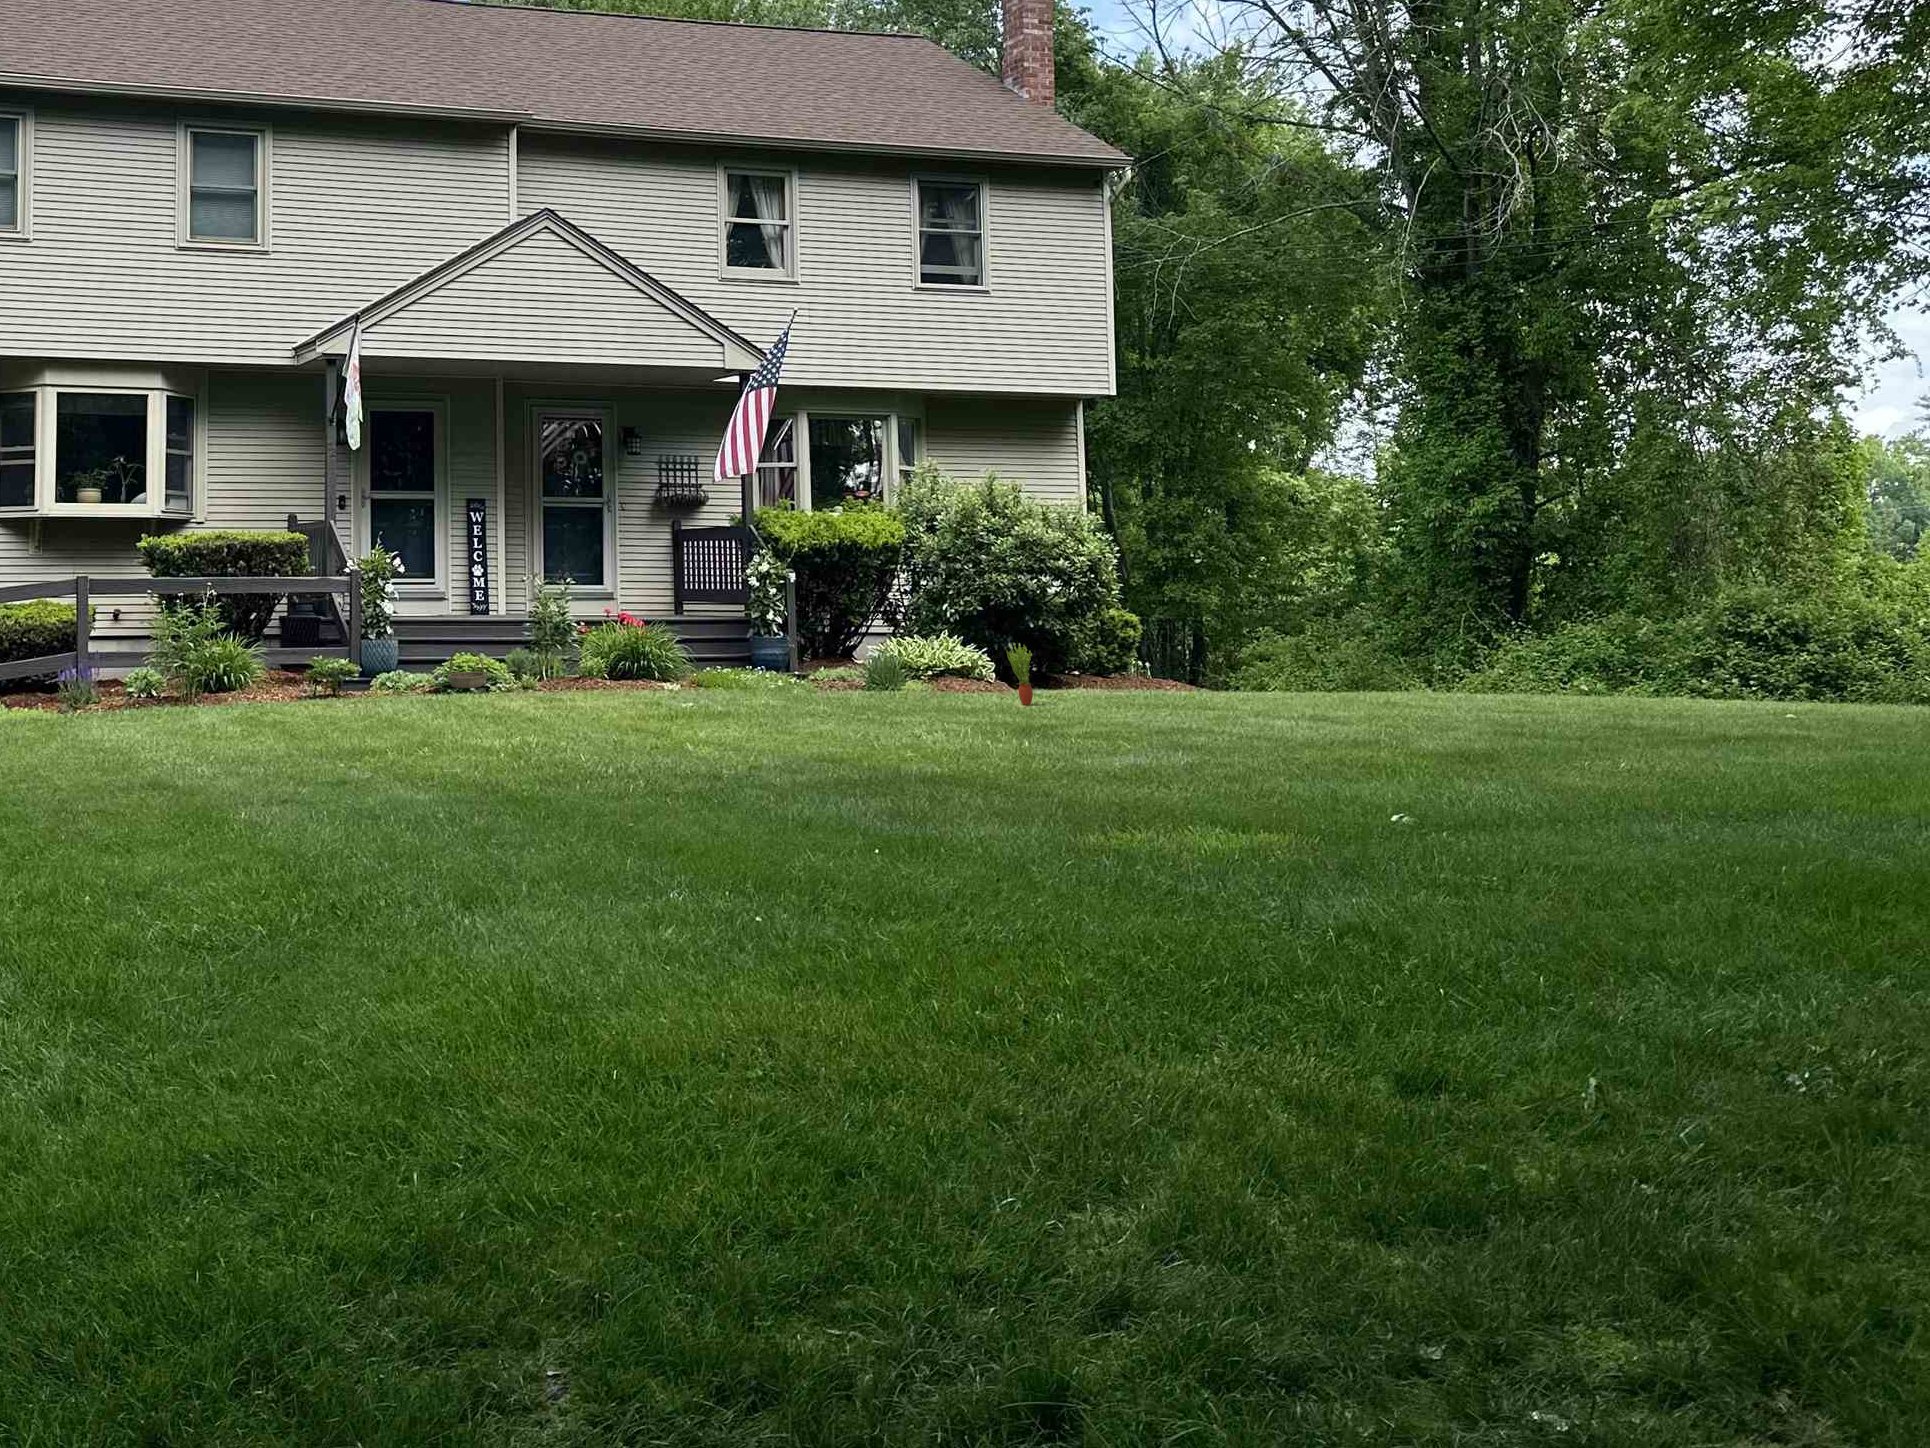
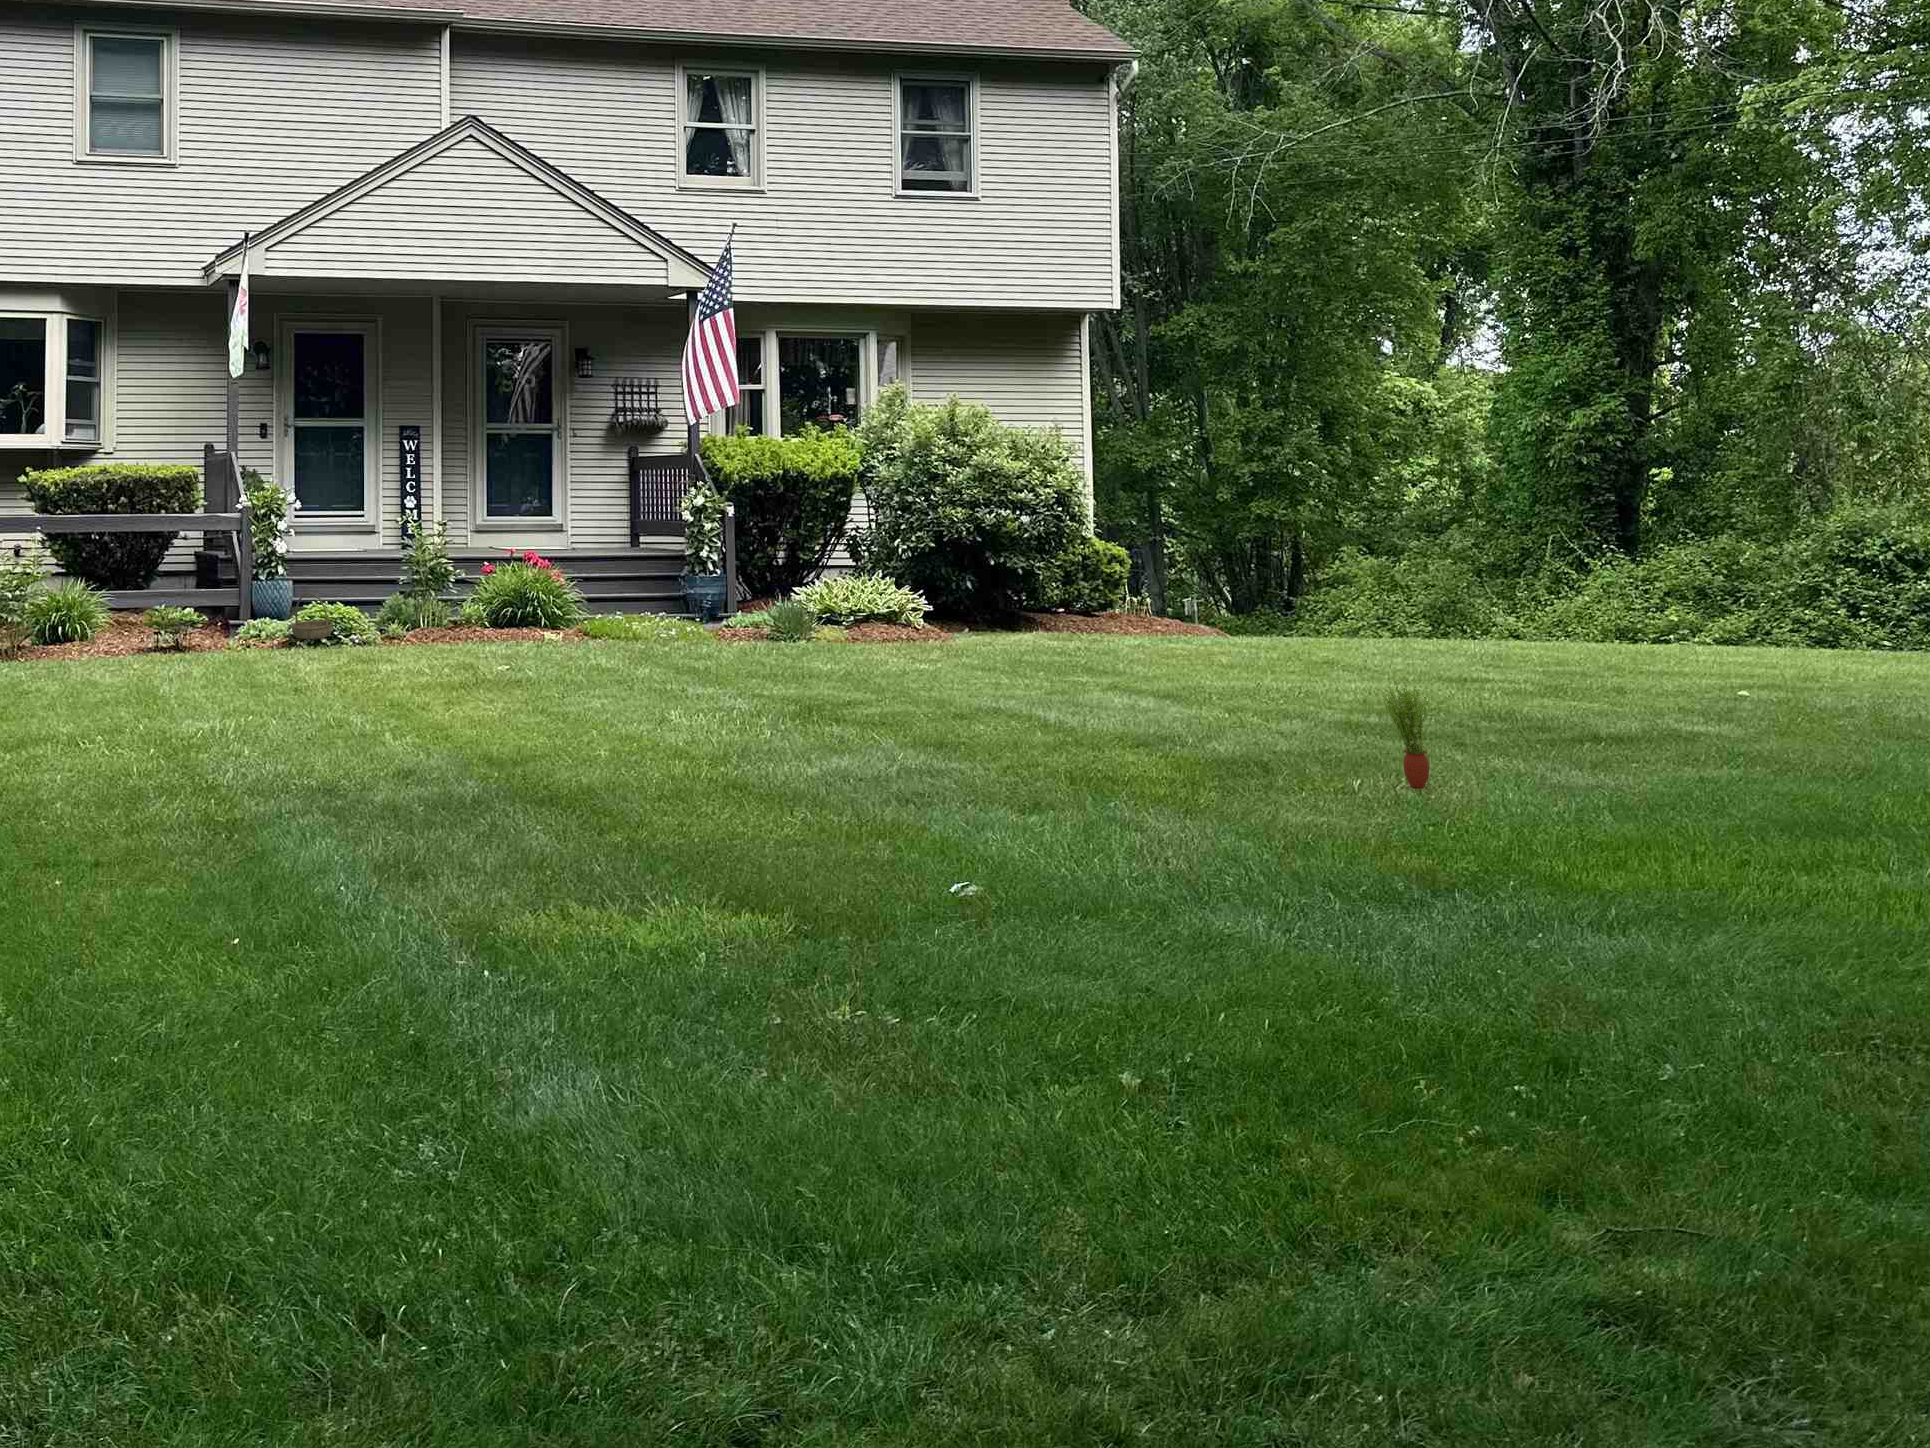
potted plant: present [1007,643,1033,705] -> present [1381,681,1430,788]

